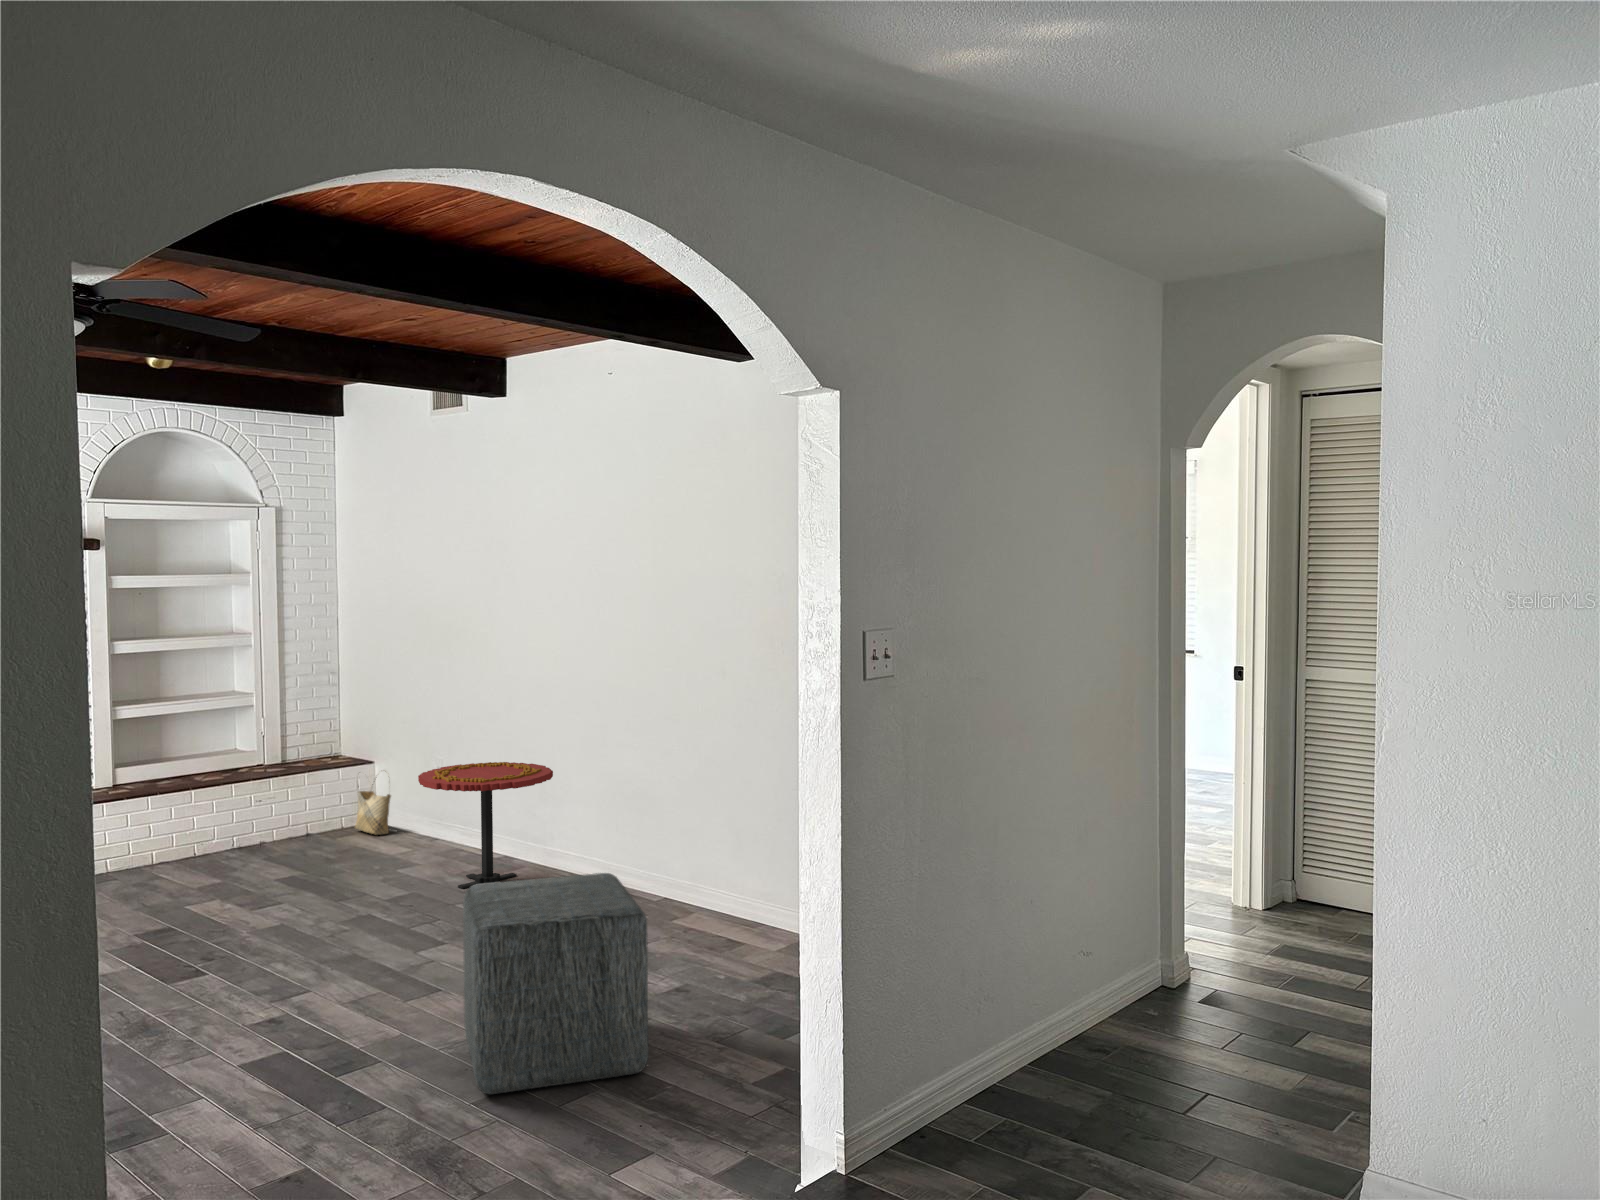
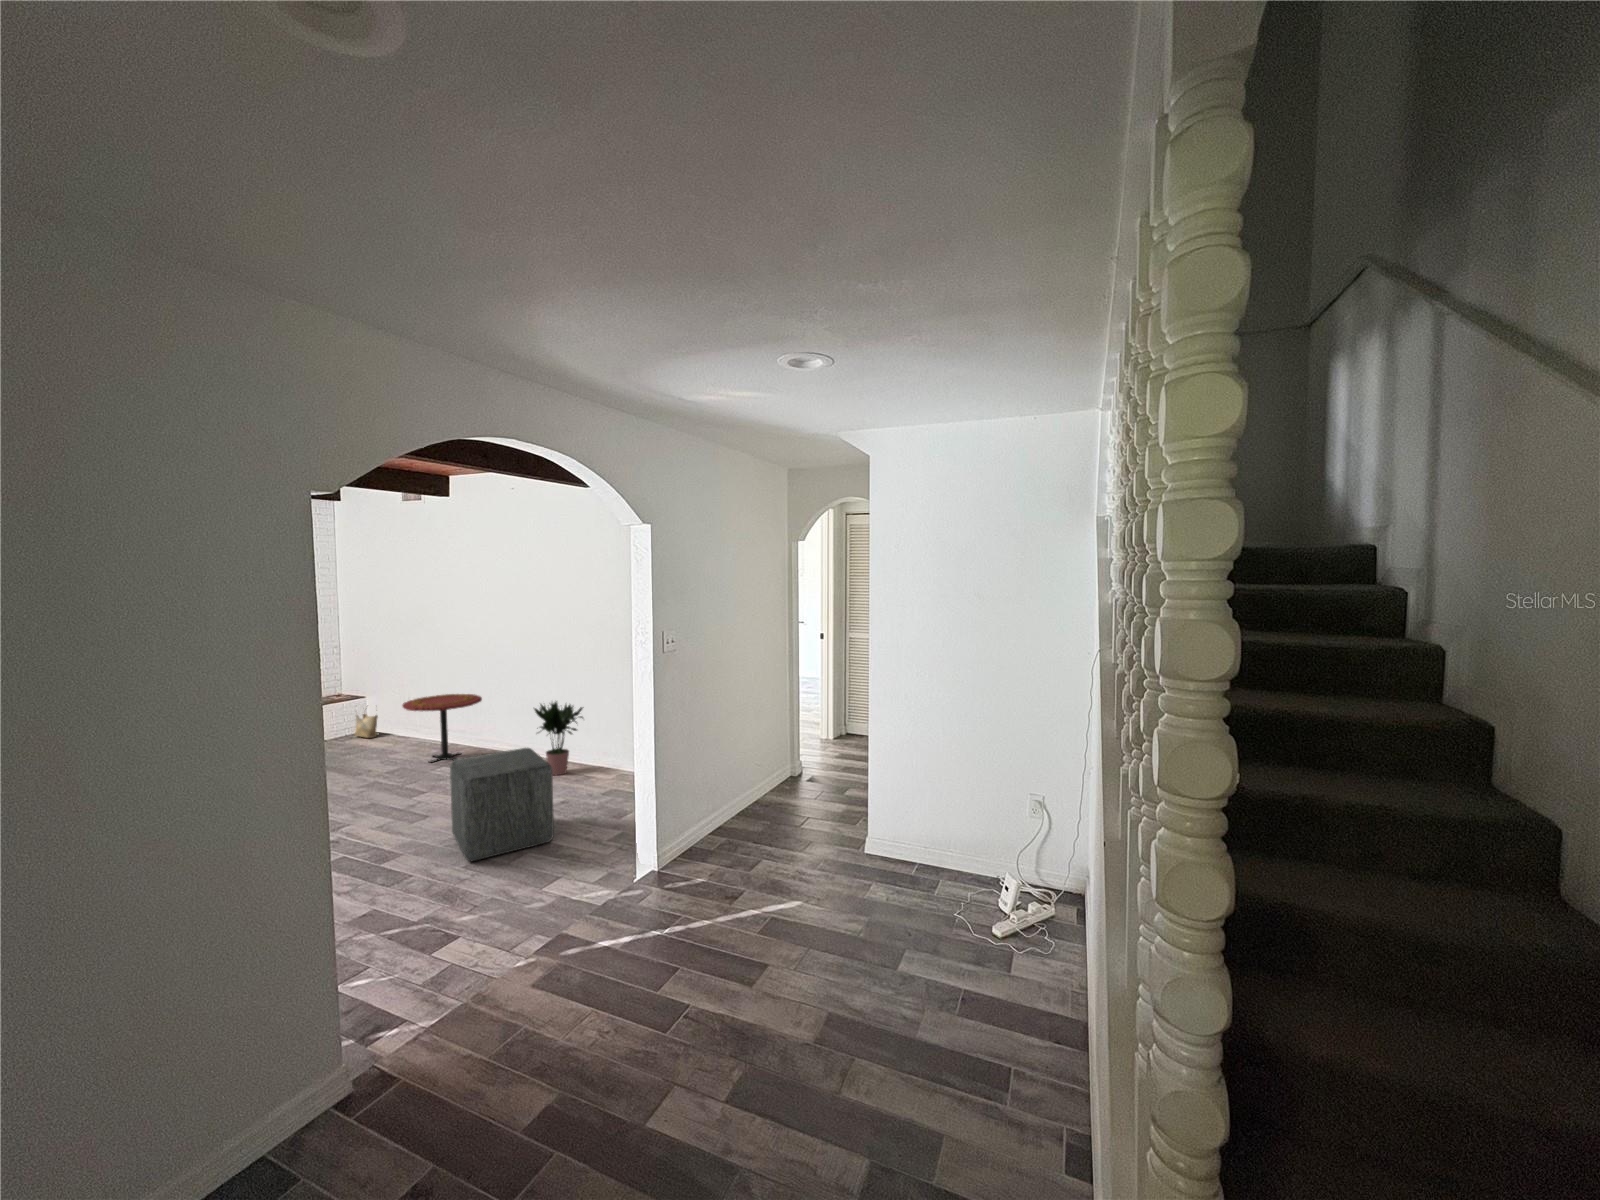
potted plant: none [633,776,737,934] -> present [534,701,583,775]

